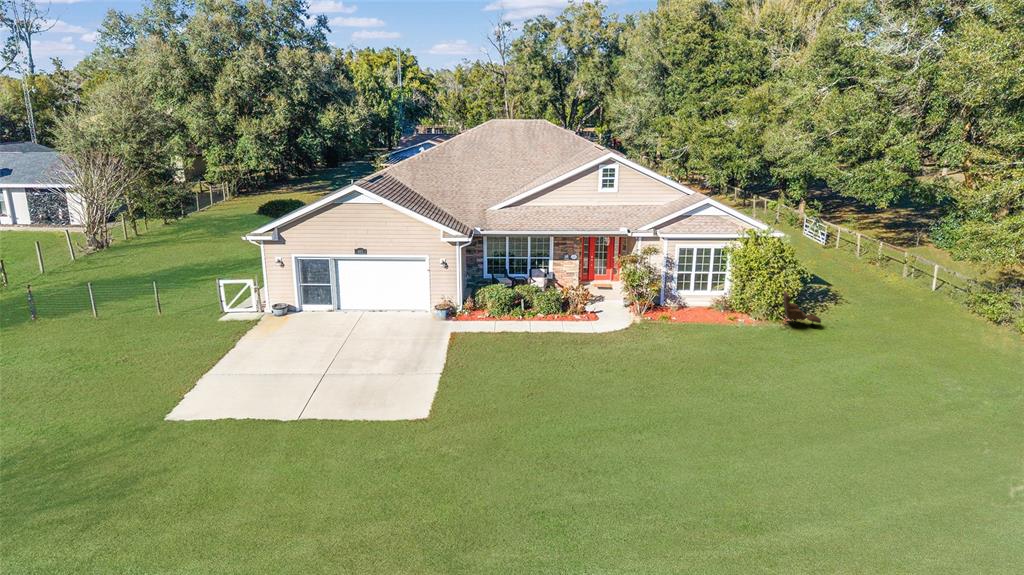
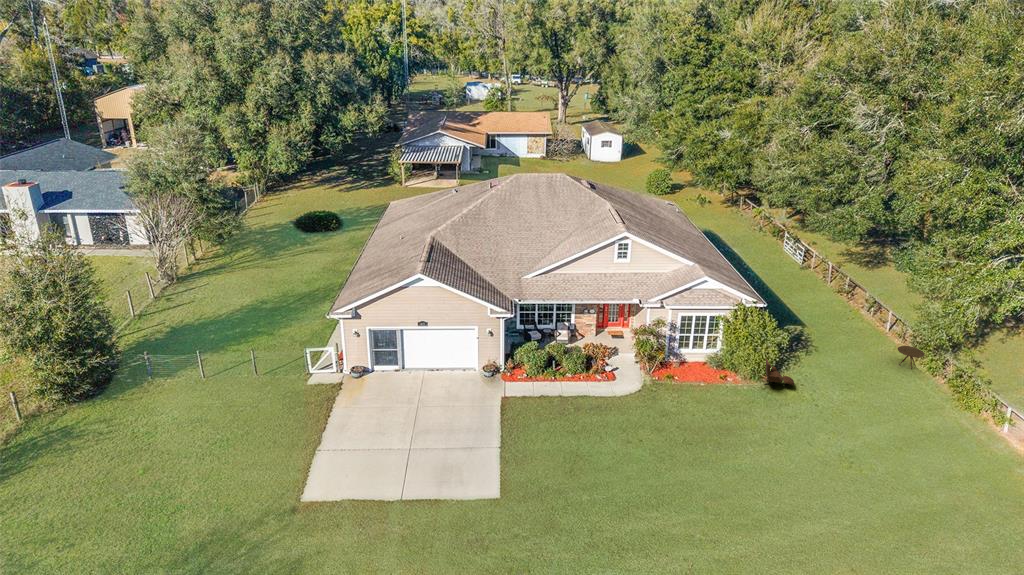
round table: none [949,290,983,315] -> present [898,346,925,369]

